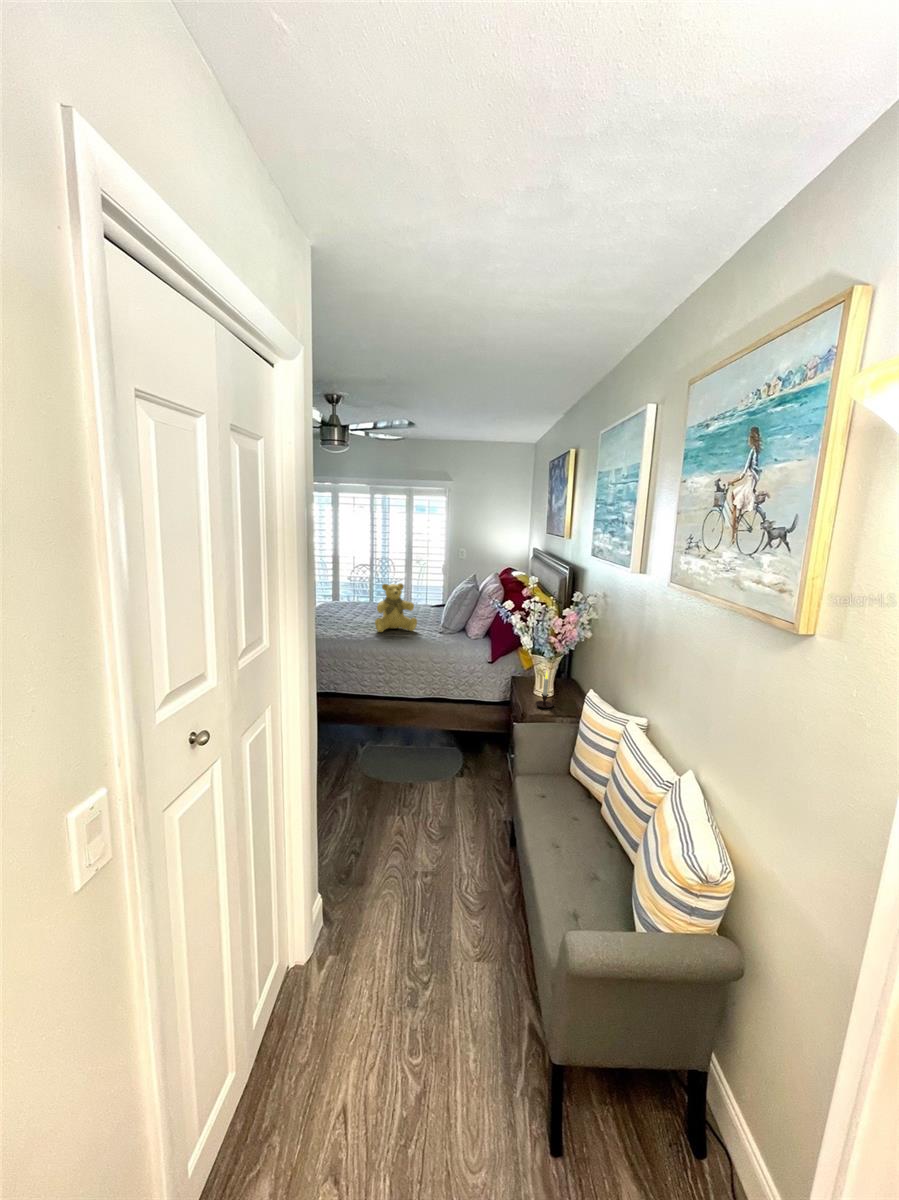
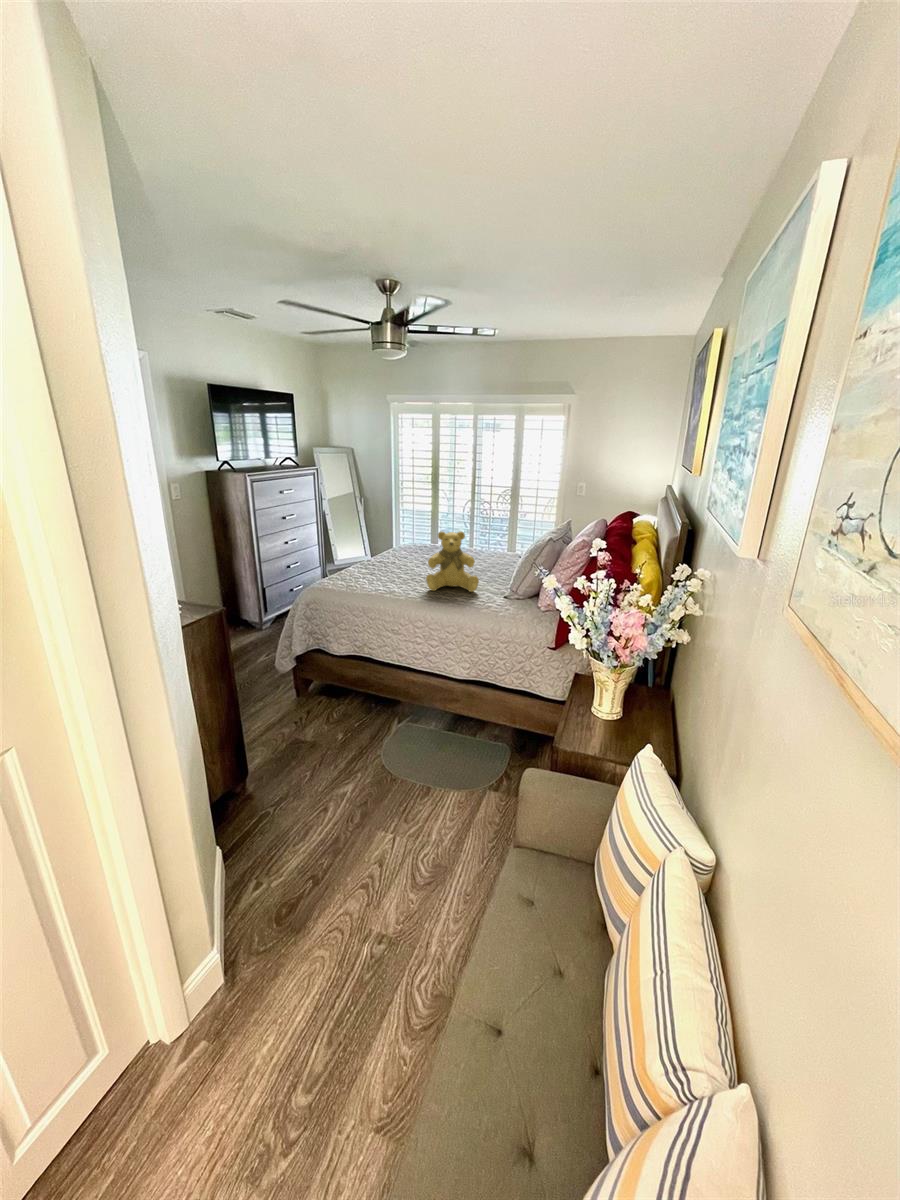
candle: present [536,671,558,708] -> none [580,686,614,741]

